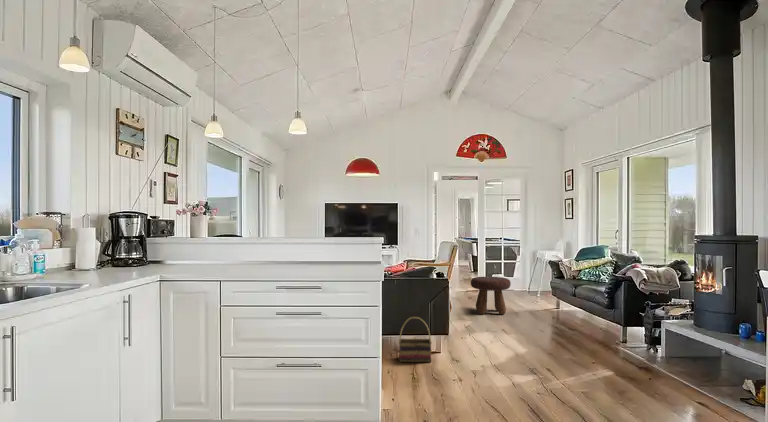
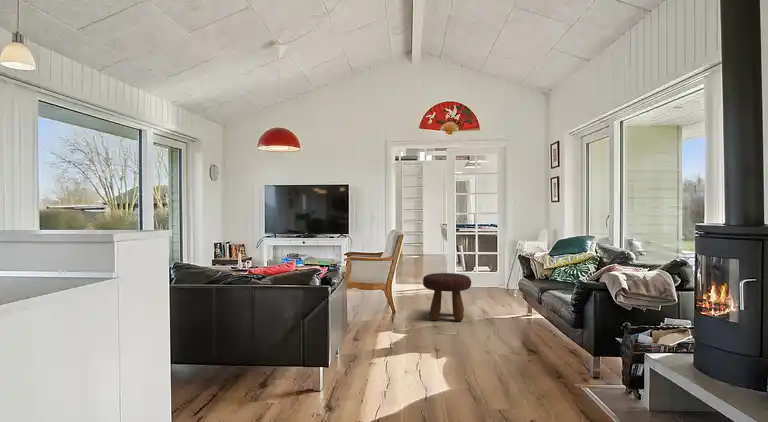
basket: present [399,317,431,362] -> none [246,339,298,406]

